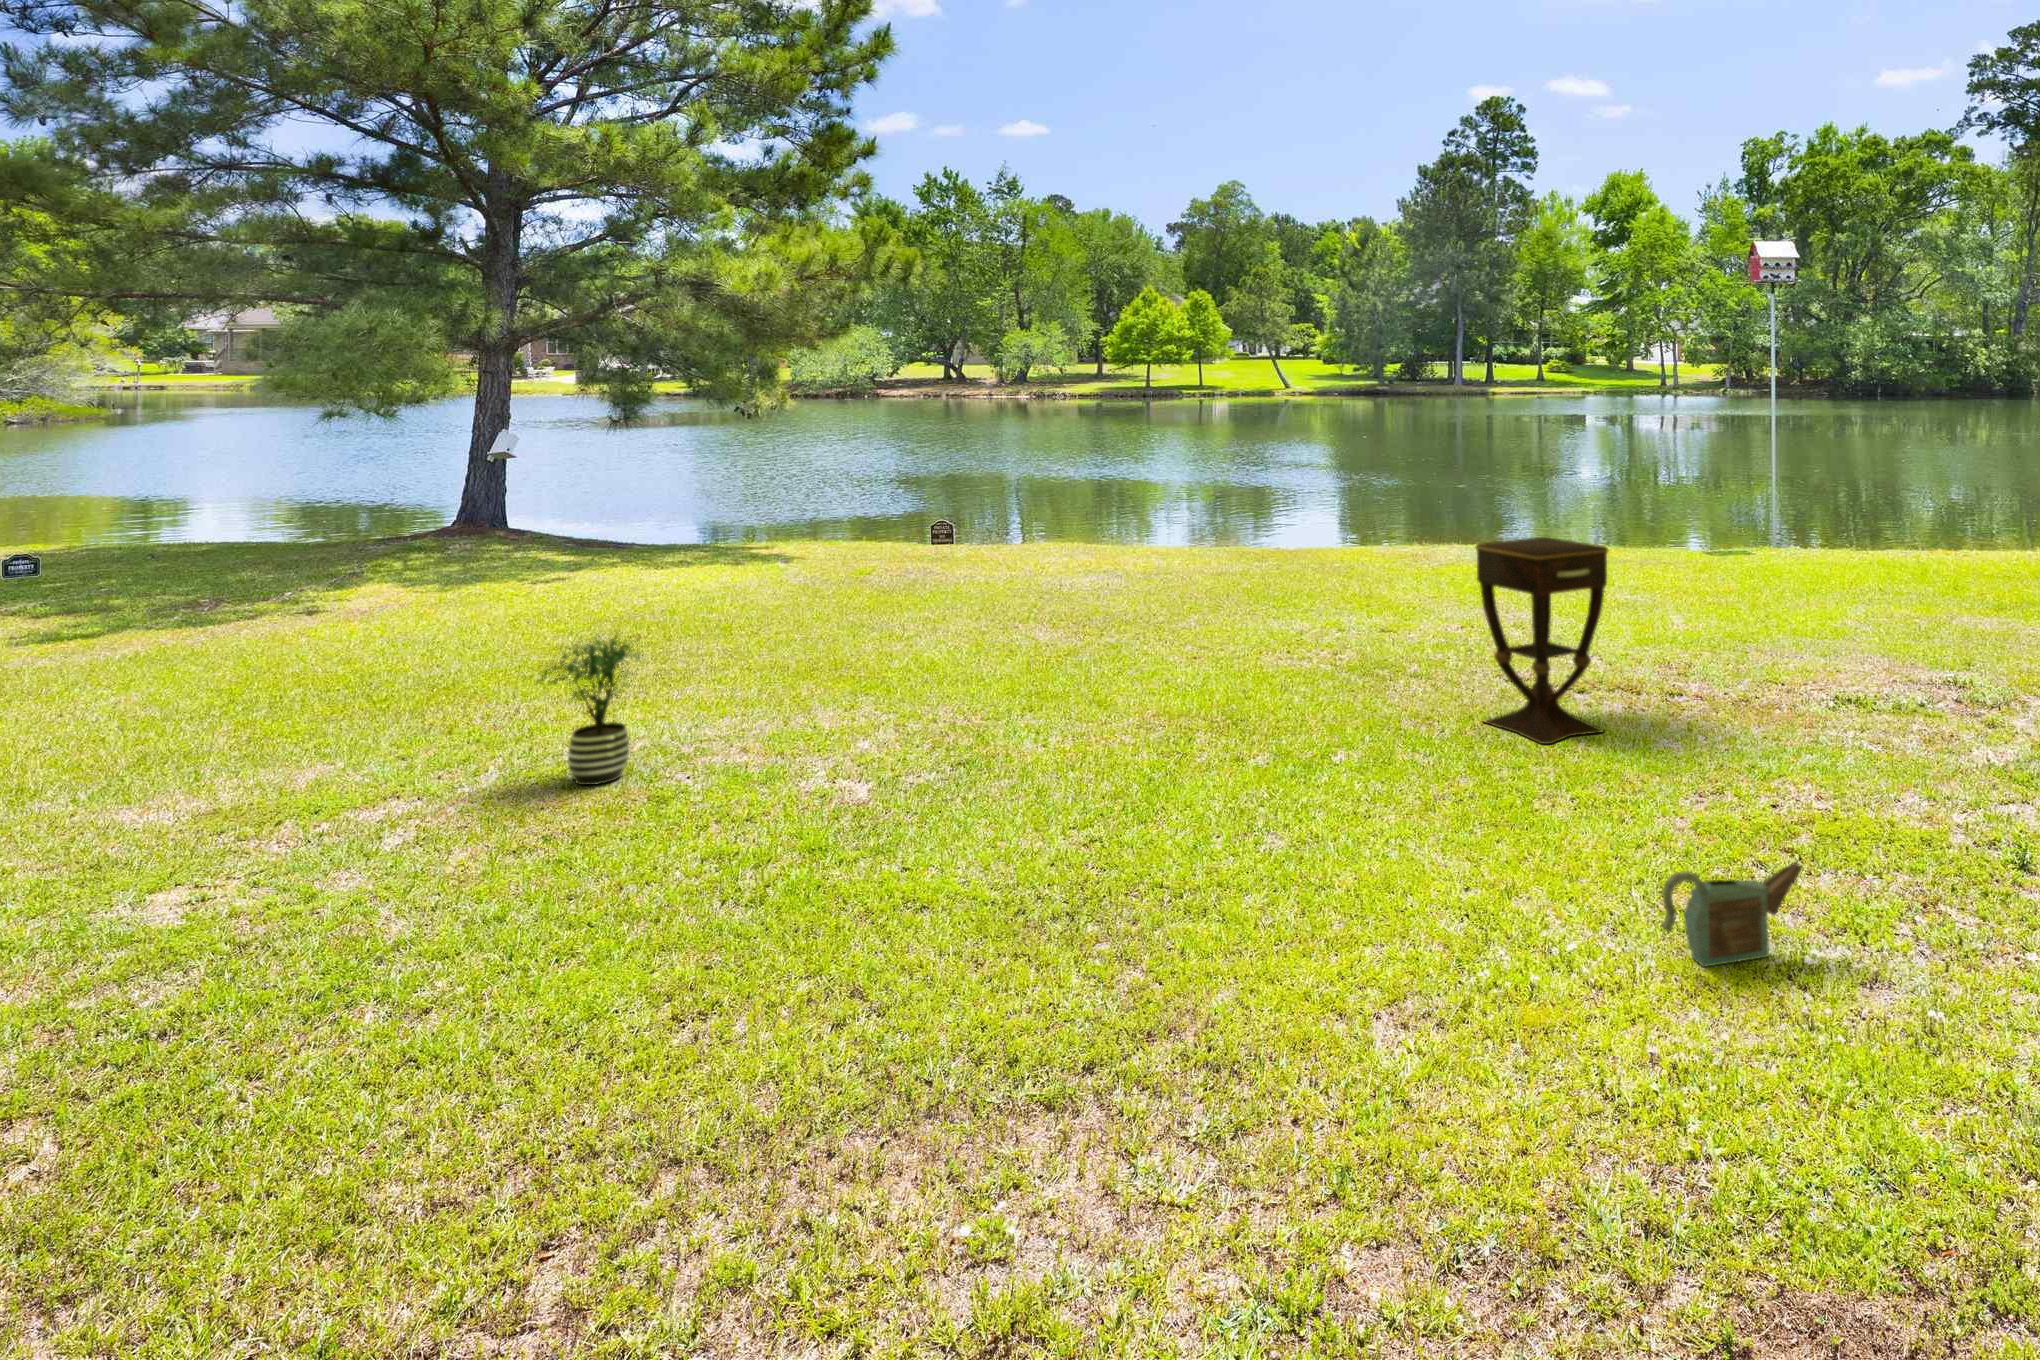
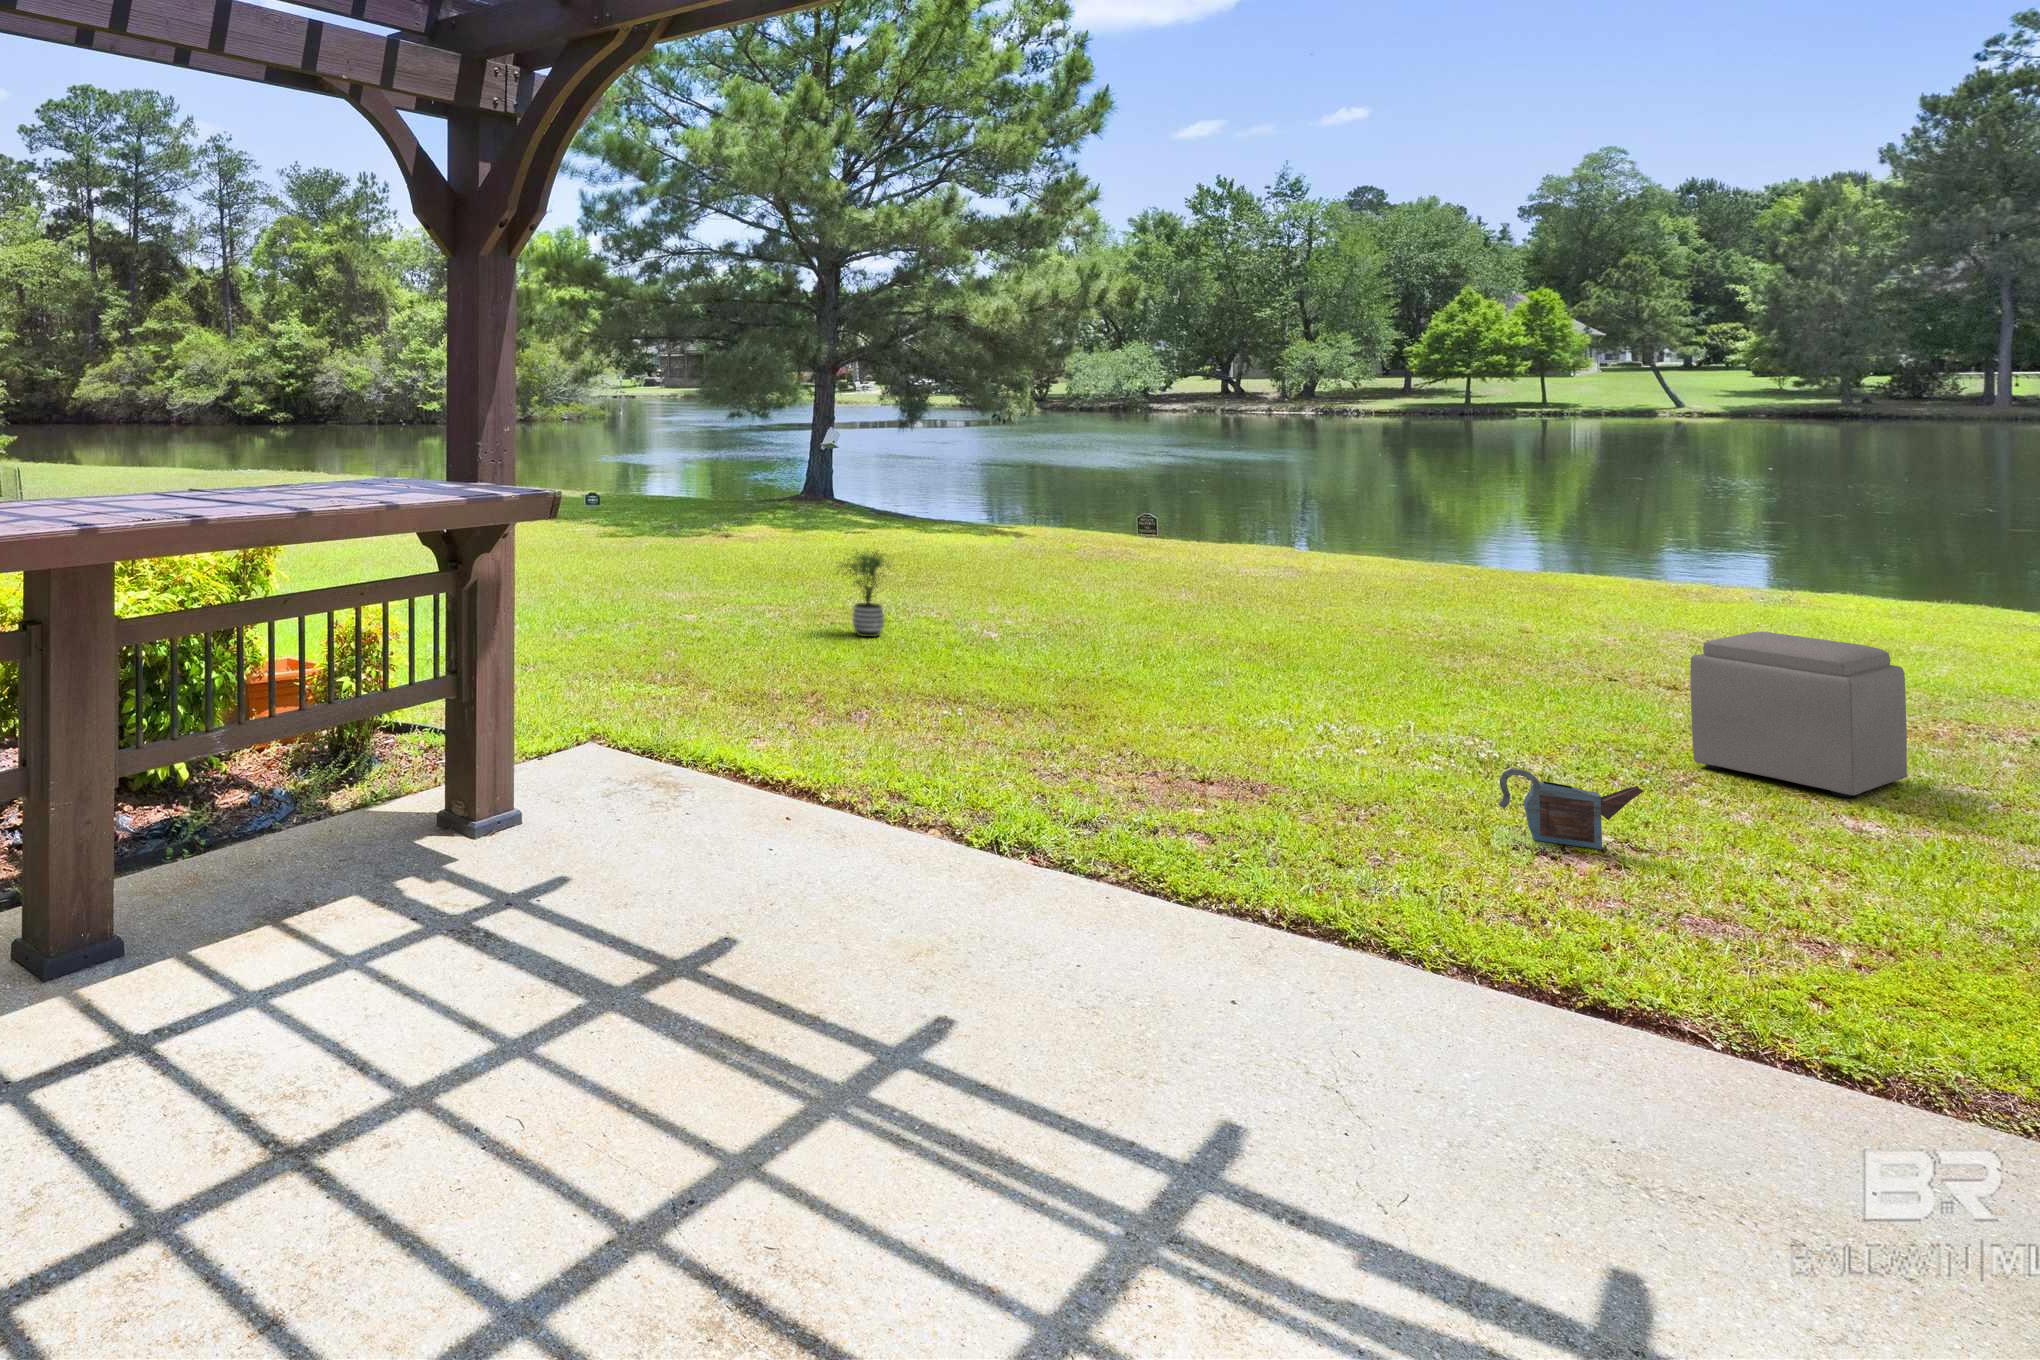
side table: present [1475,537,1608,744] -> none [1528,551,1670,735]
ottoman: none [1668,610,1817,782] -> present [1690,632,1907,797]

